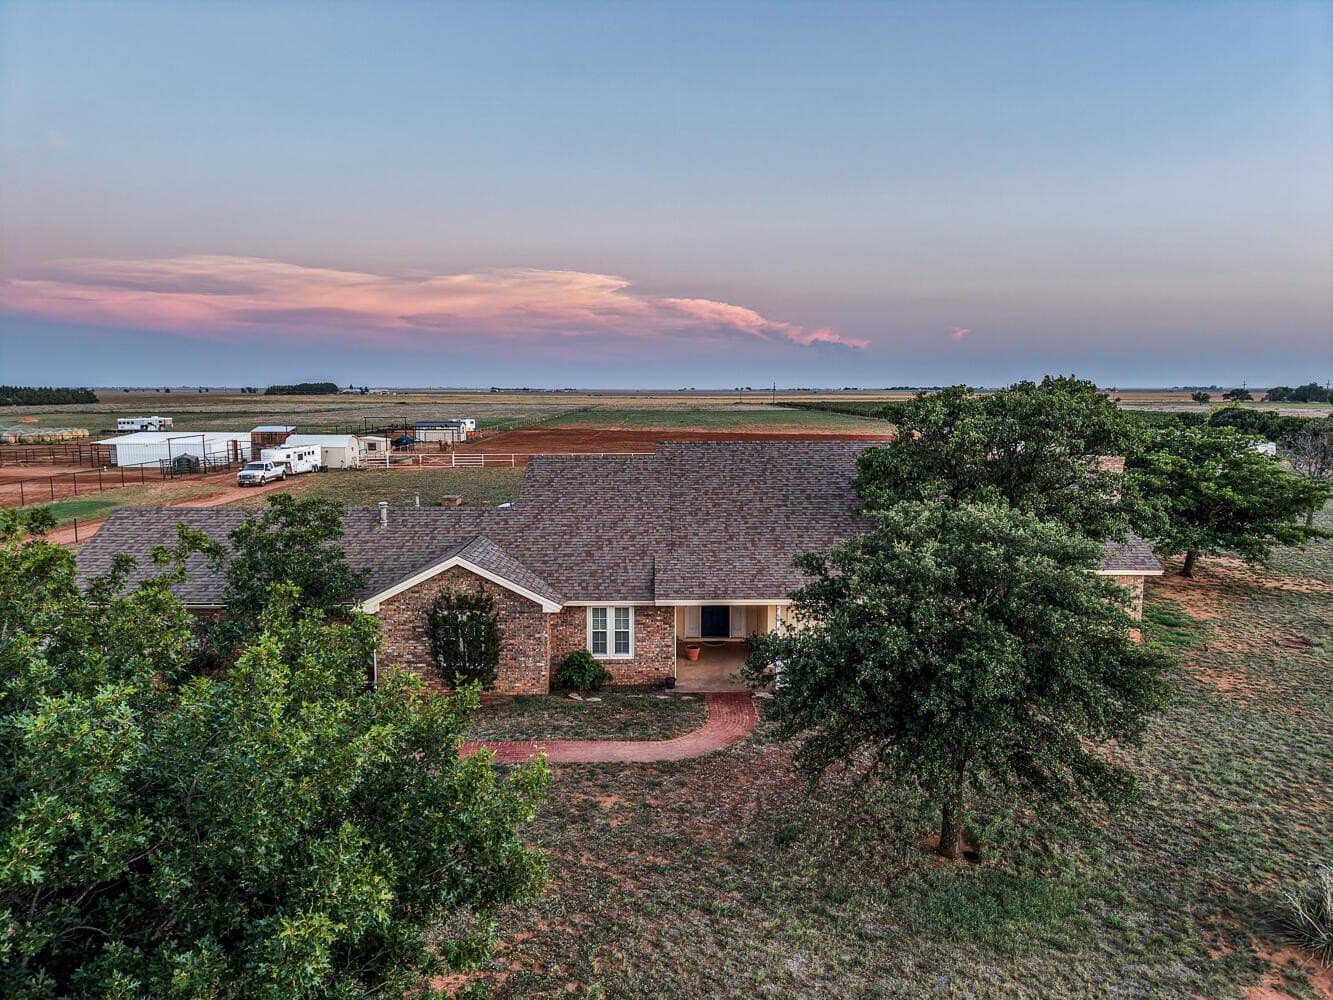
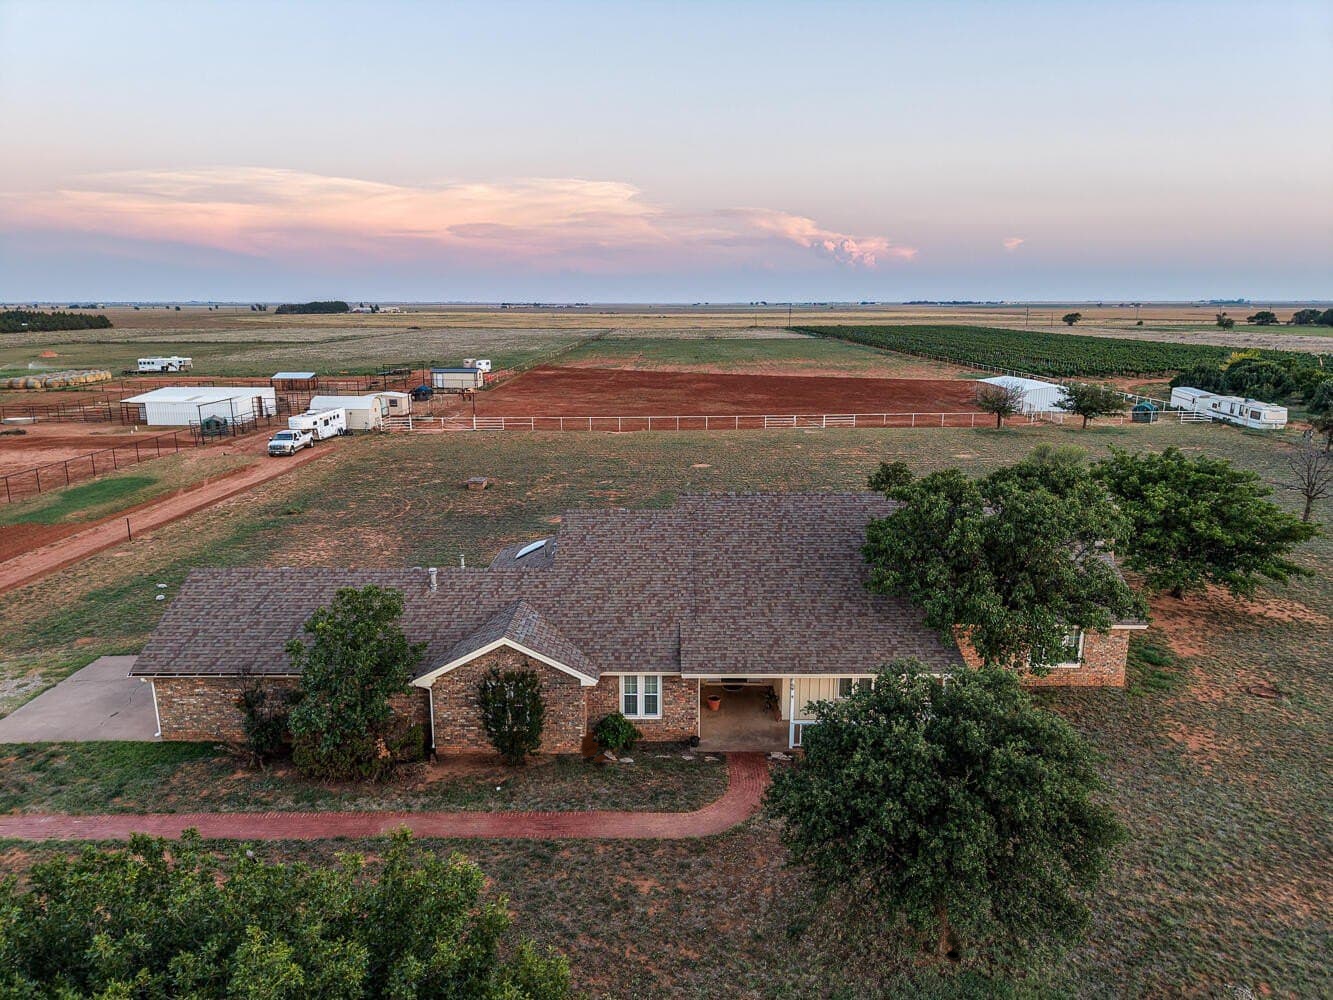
lounge chair: none [540,670,570,706] -> present [580,734,606,765]

